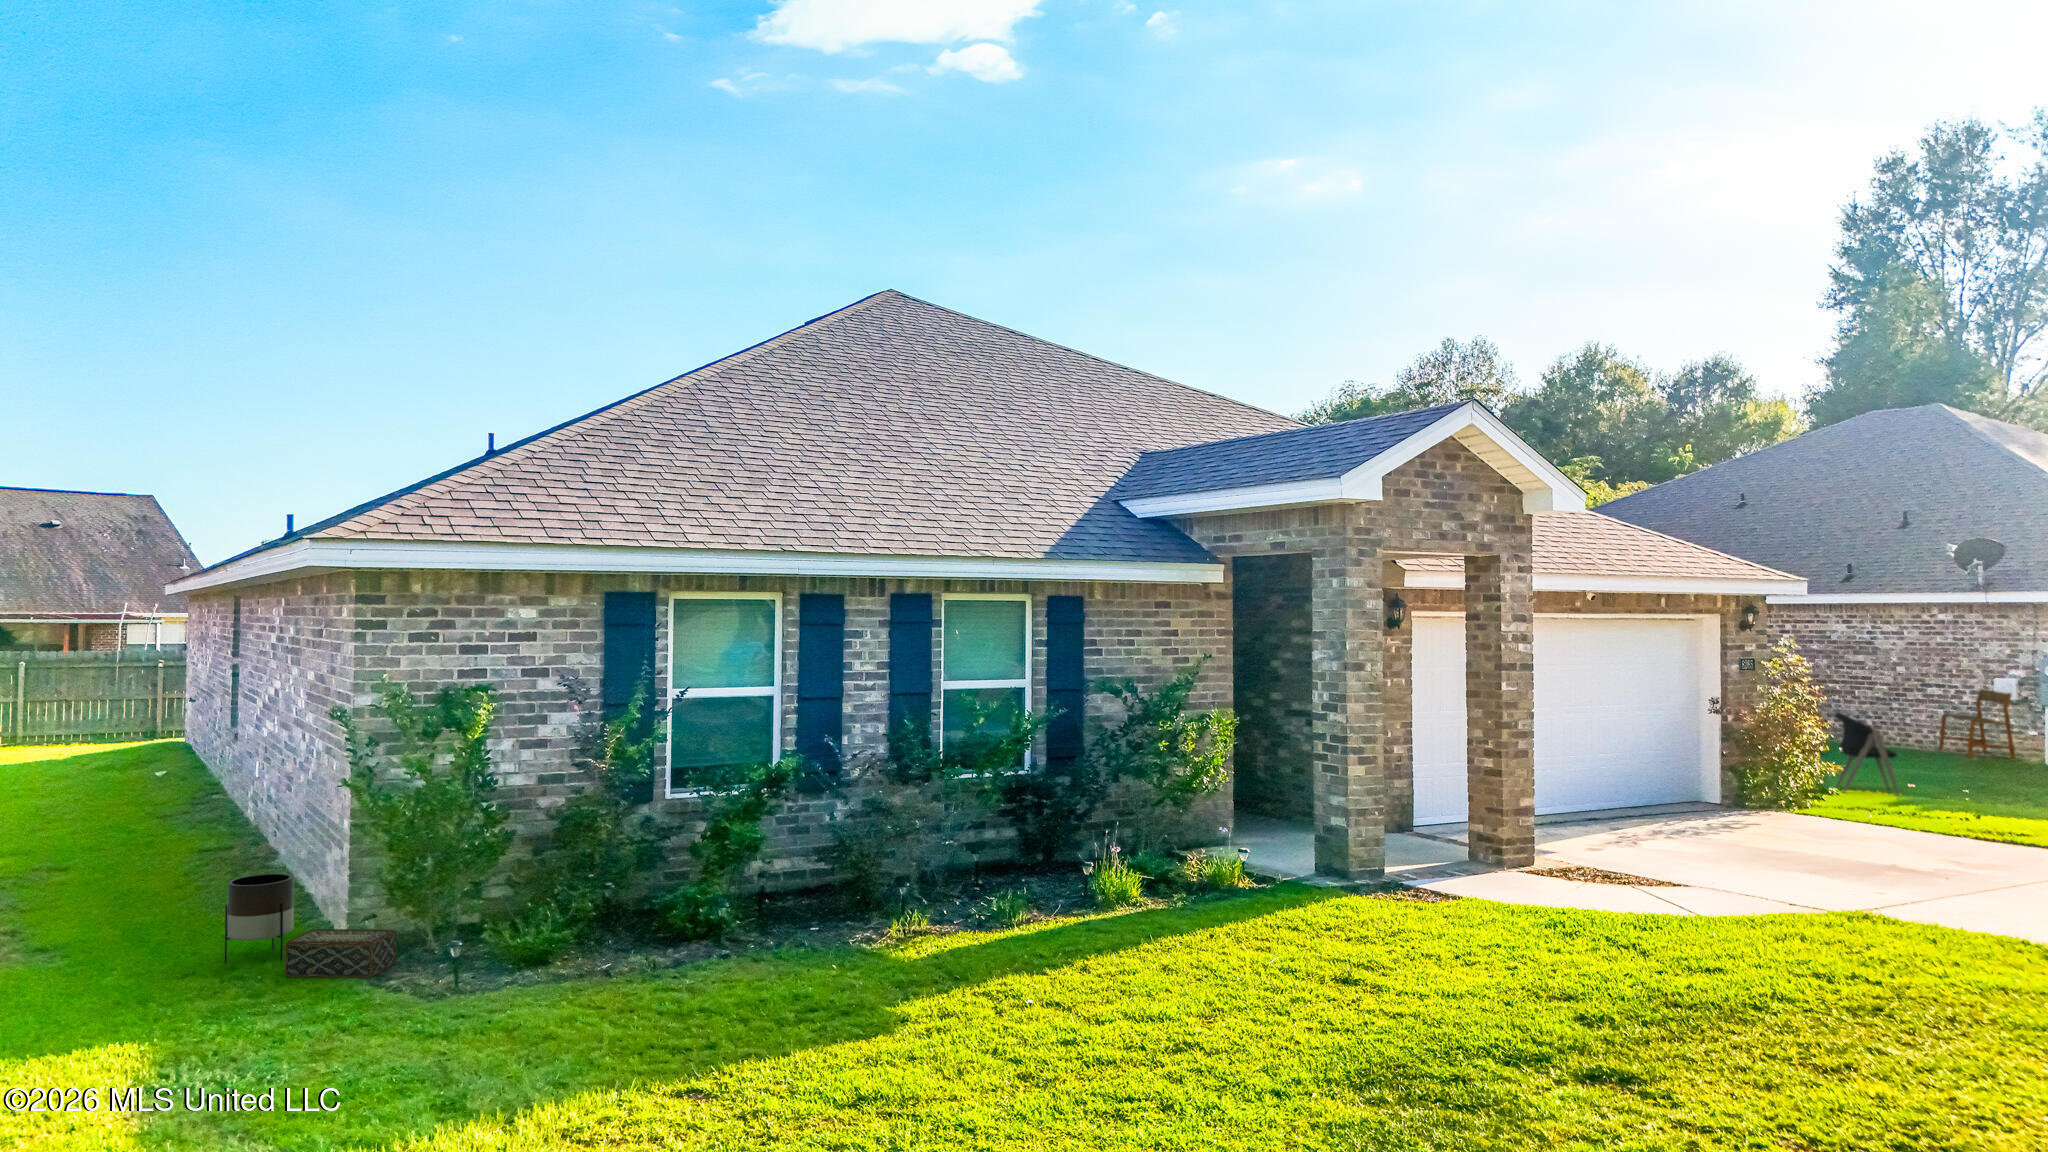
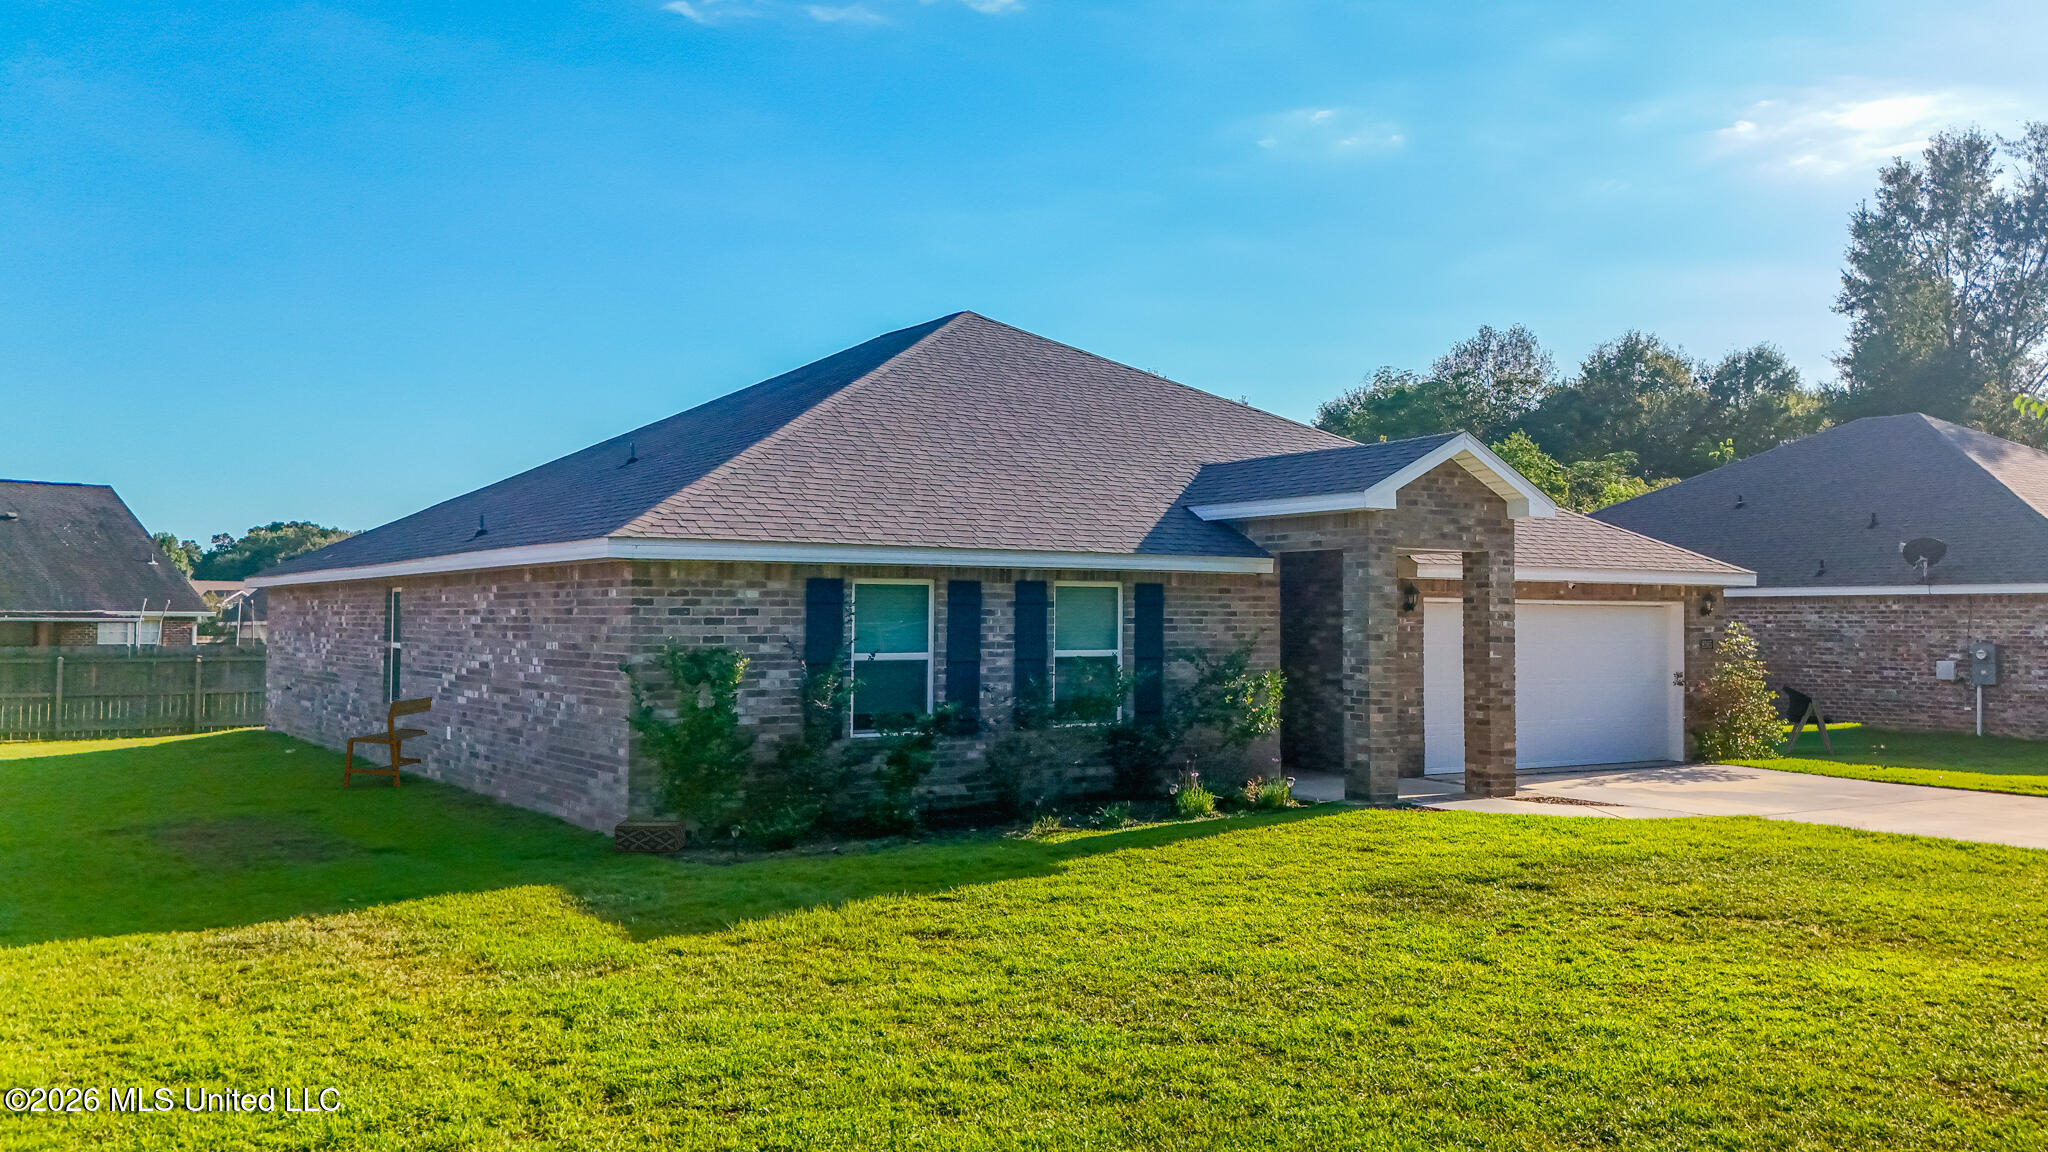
bench: present [1939,689,2015,758] -> present [343,697,432,787]
planter: present [225,873,294,963] -> none [561,783,605,845]

